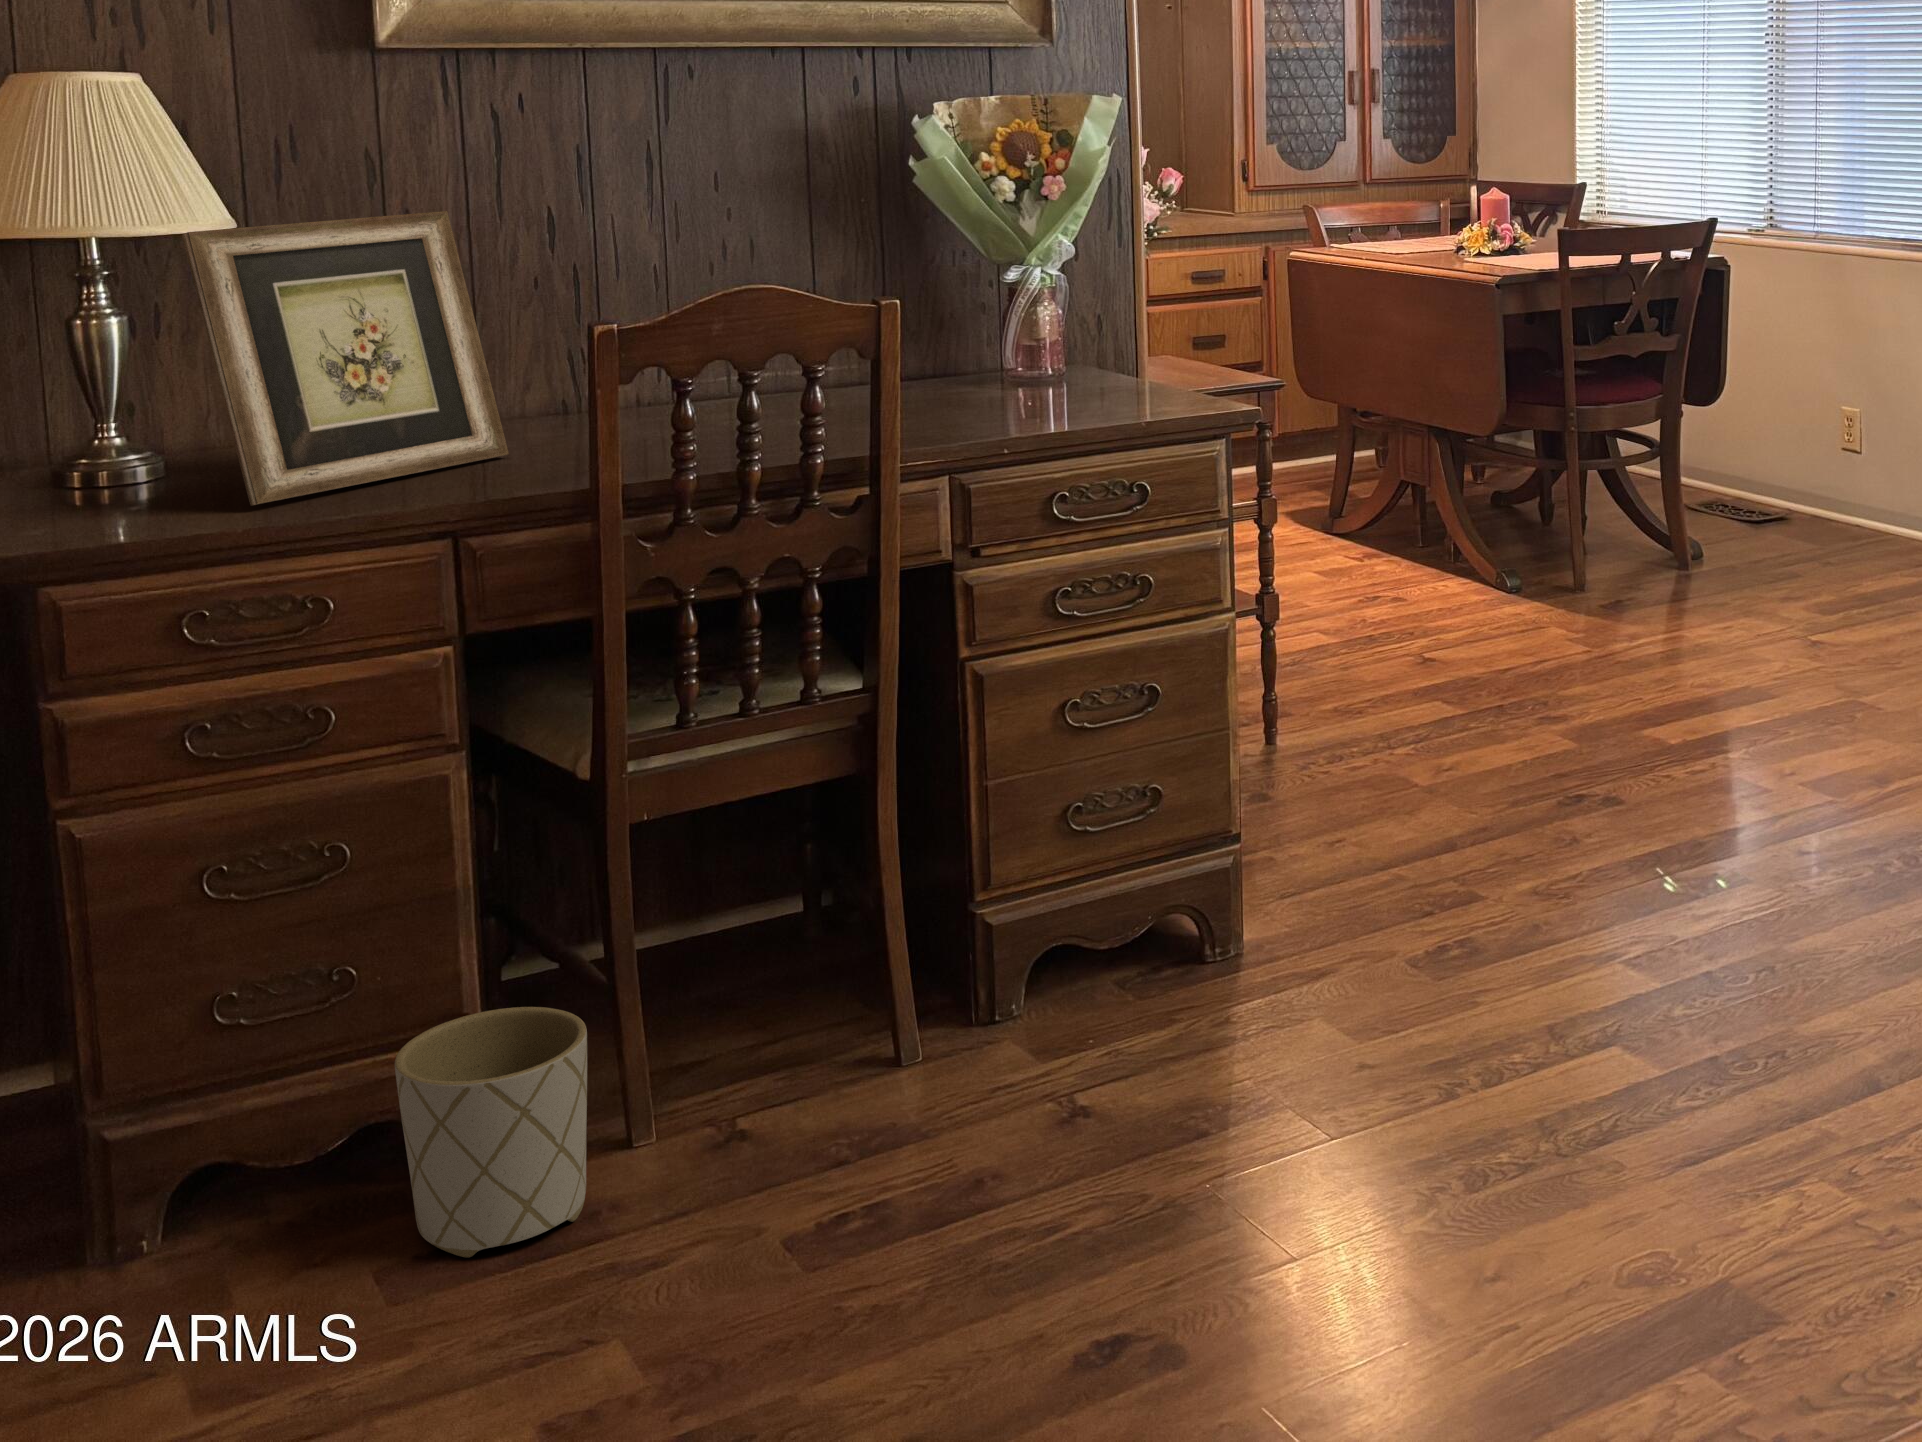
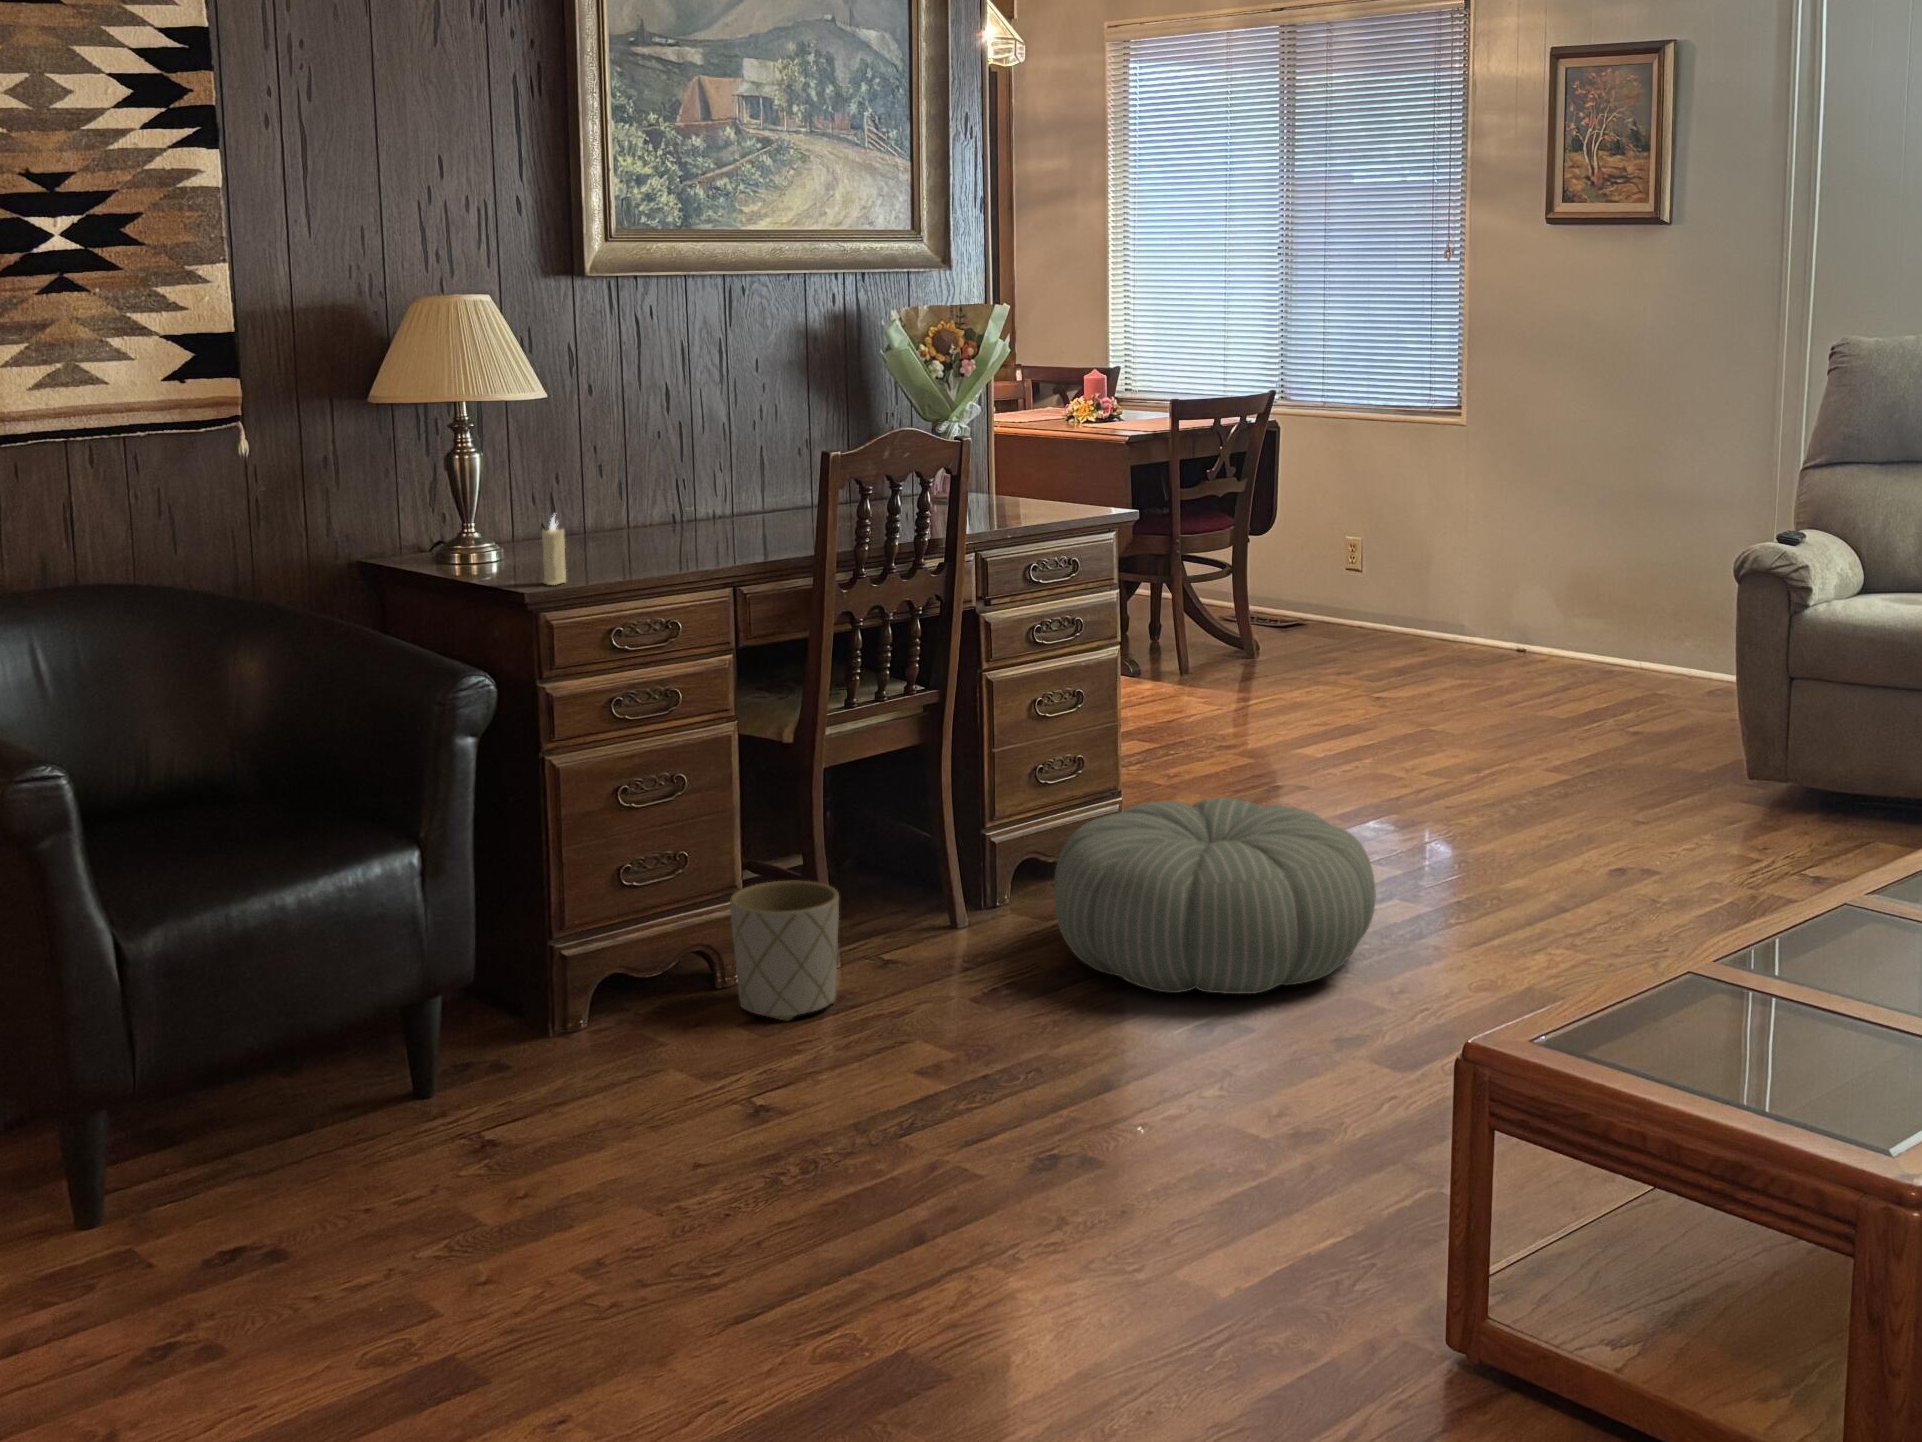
picture frame: present [182,211,509,506] -> none [569,385,713,570]
candle: none [85,418,133,534] -> present [542,516,566,585]
pouf: none [963,881,1504,1263] -> present [1054,798,1376,994]

